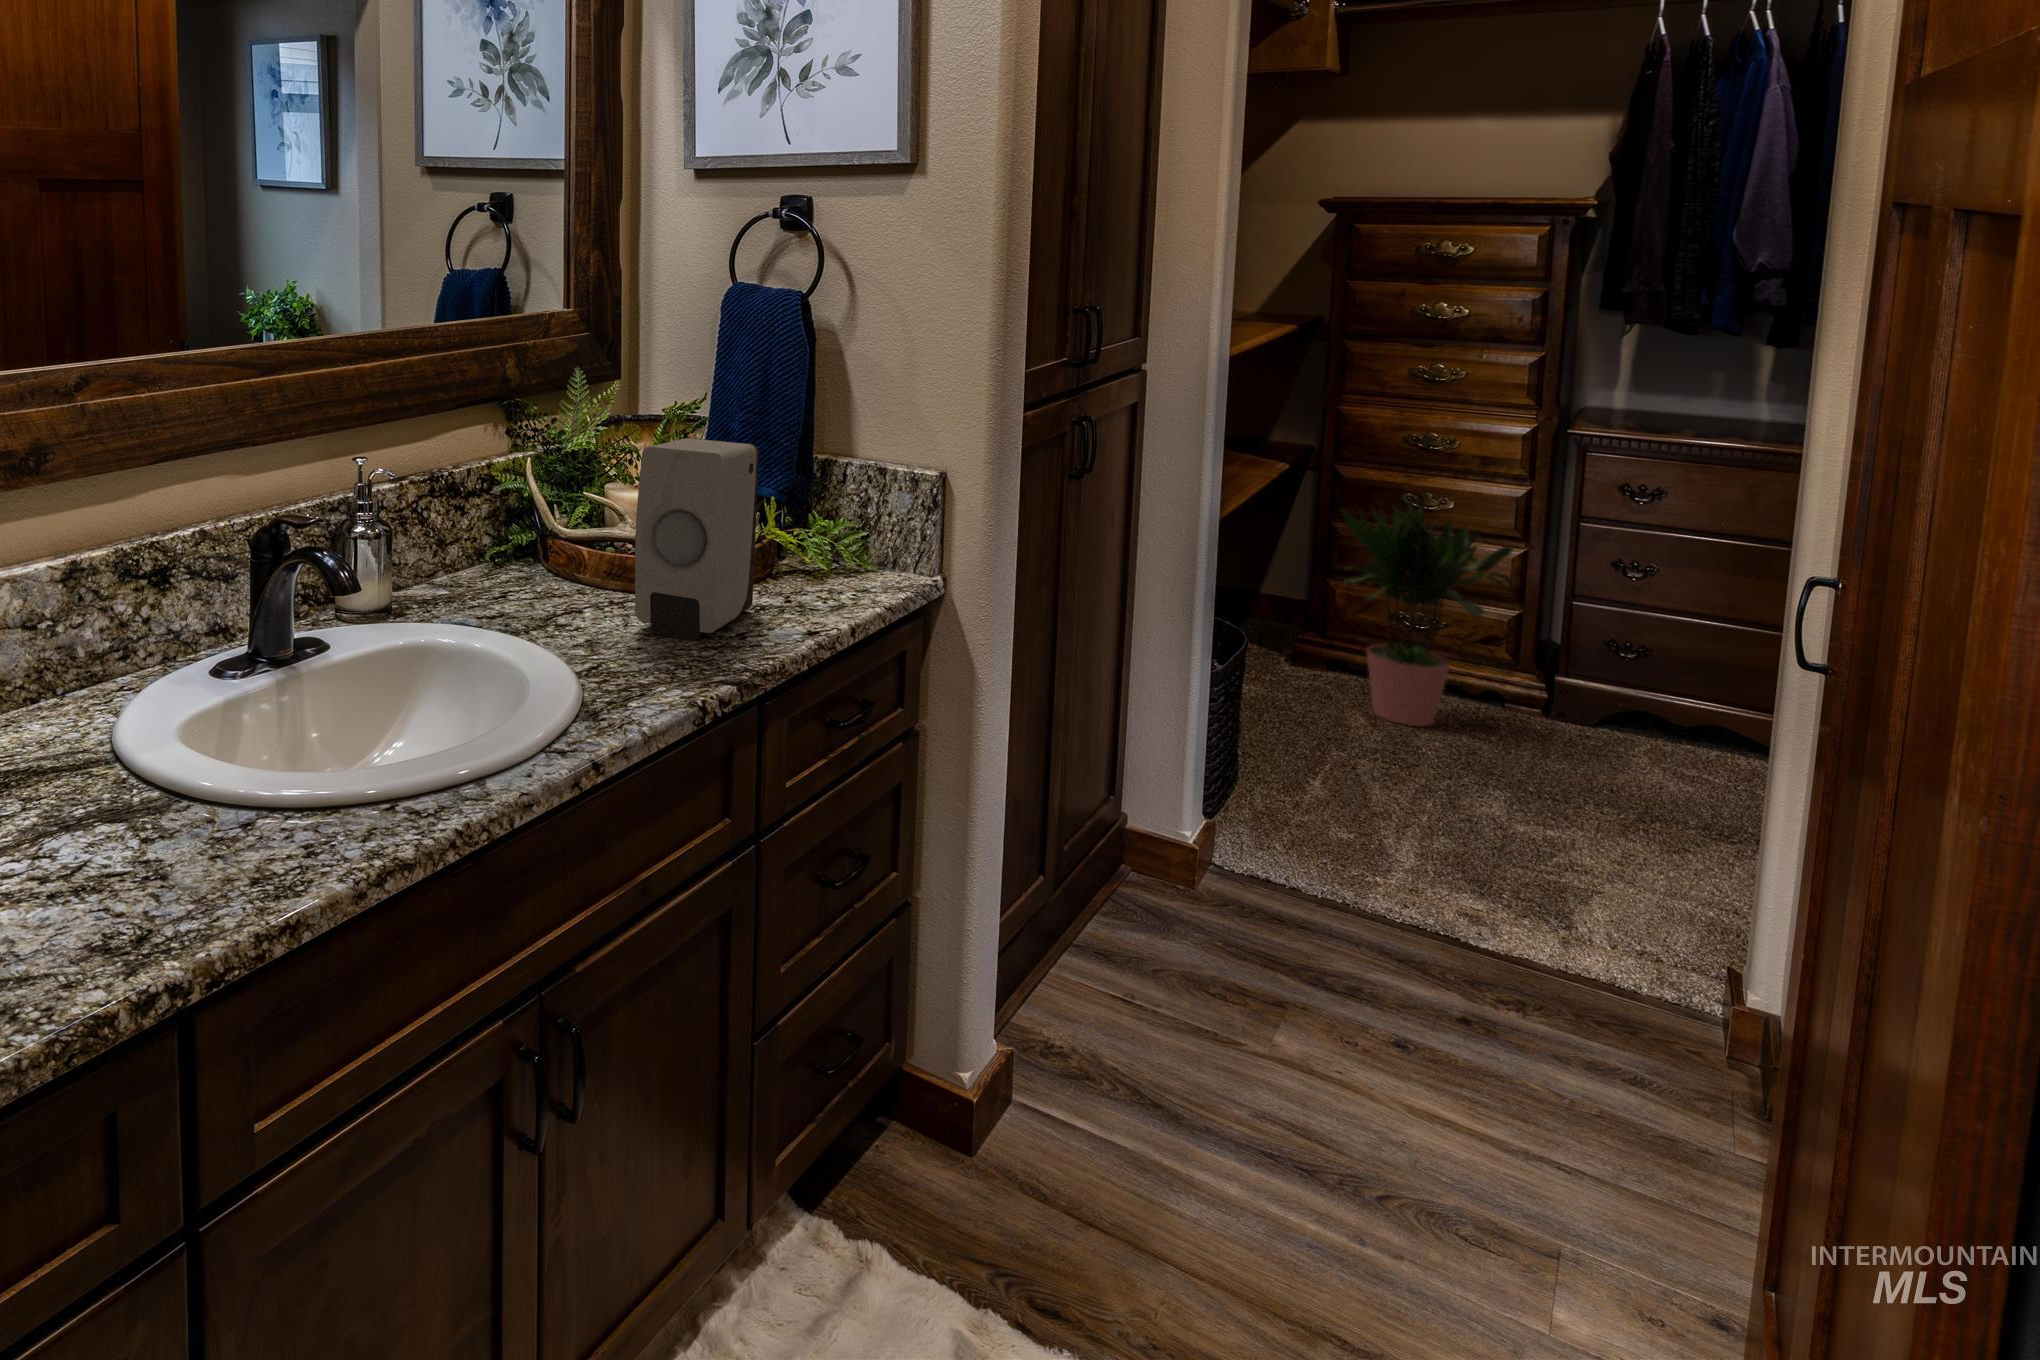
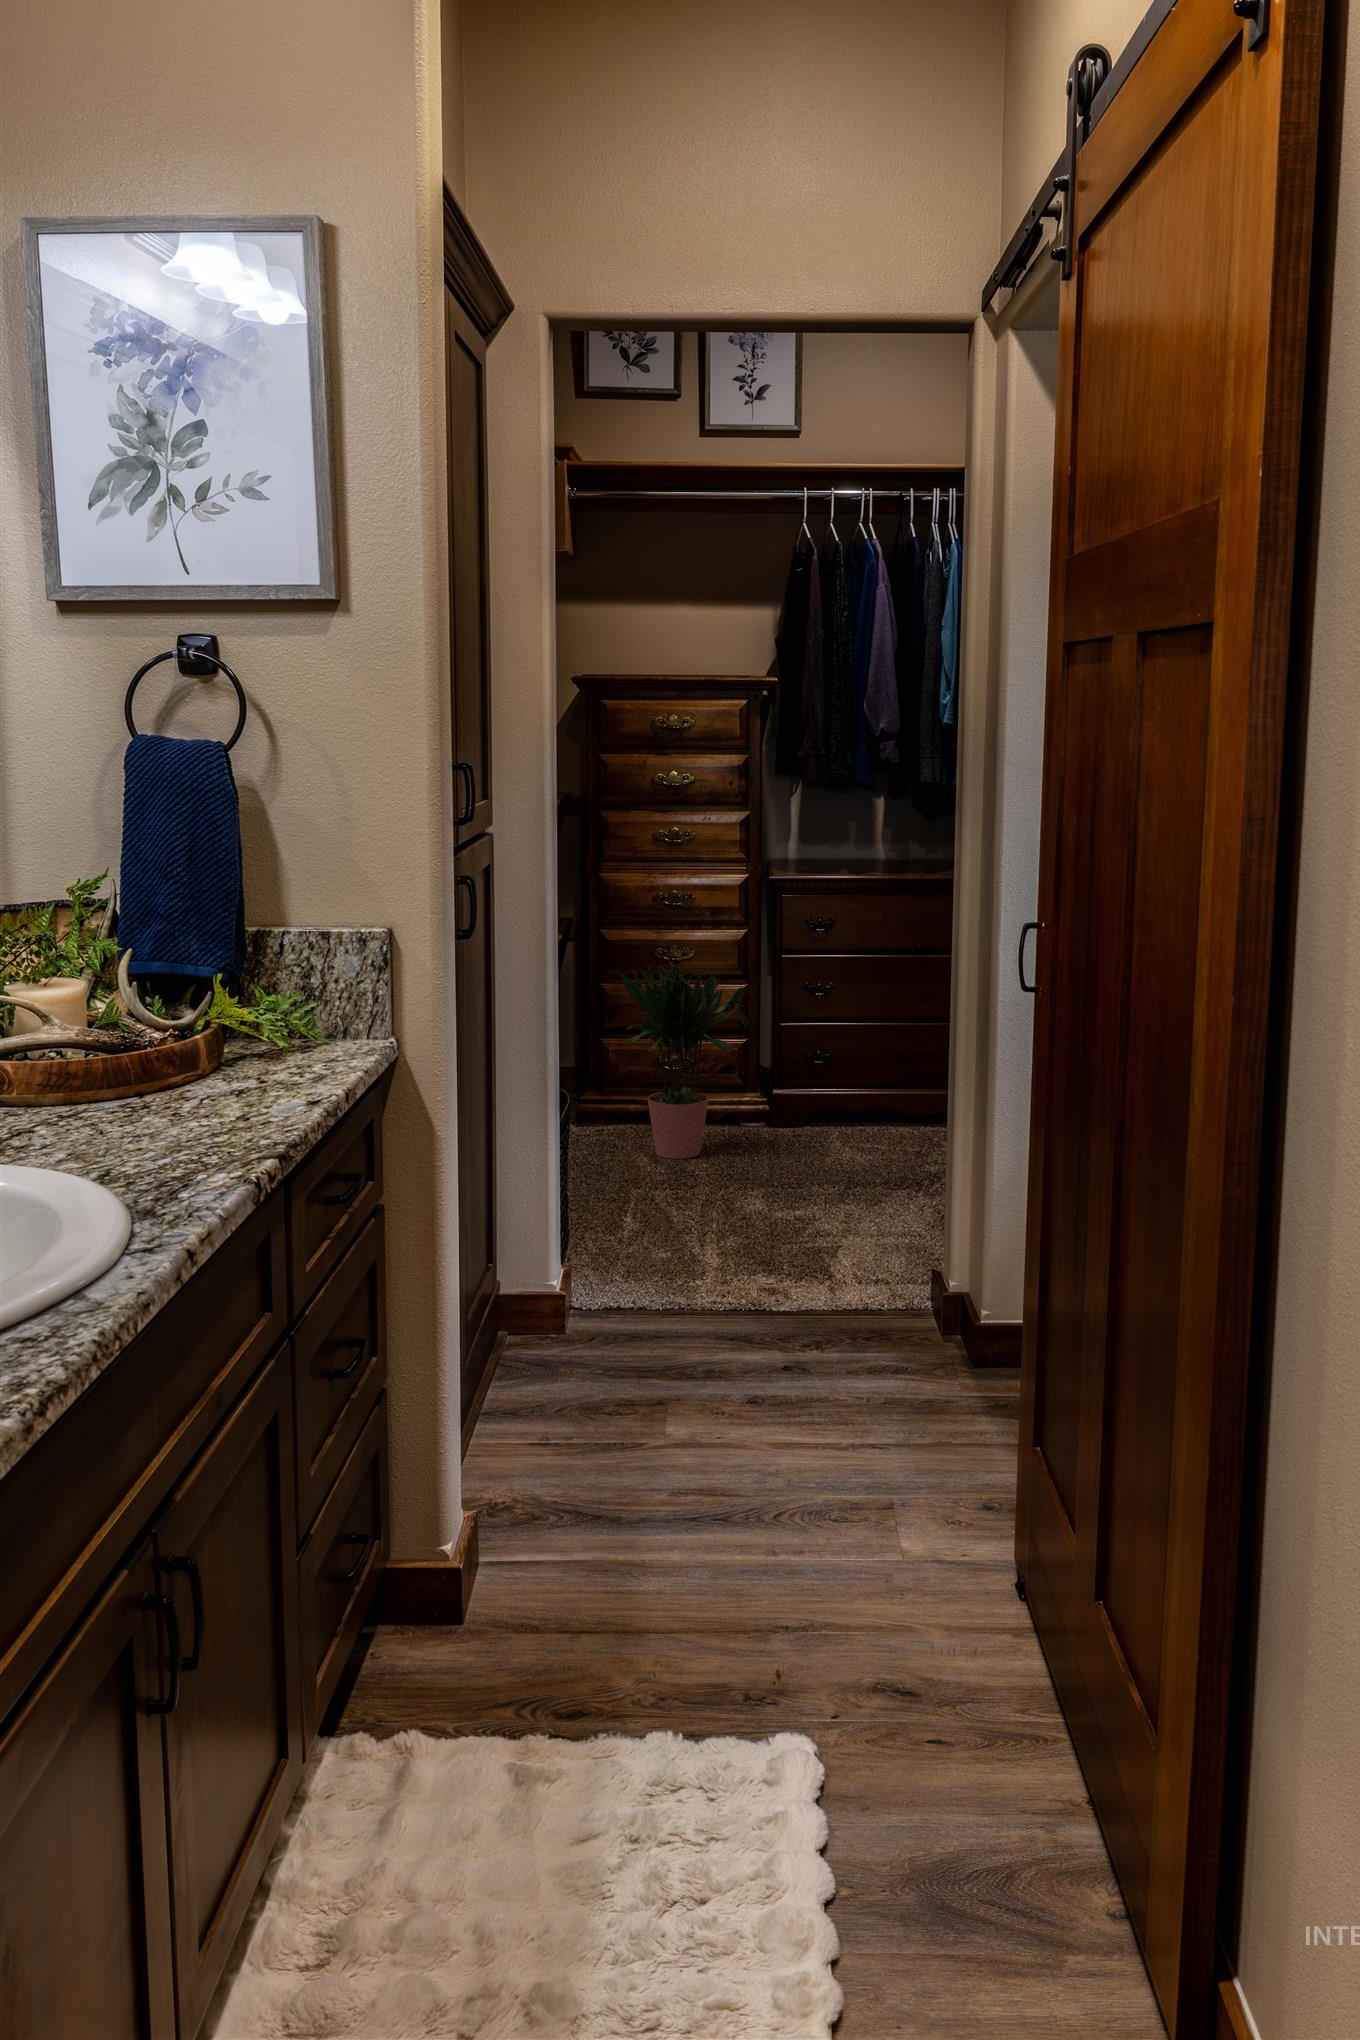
soap dispenser: present [635,438,759,640] -> none [106,908,232,1136]

